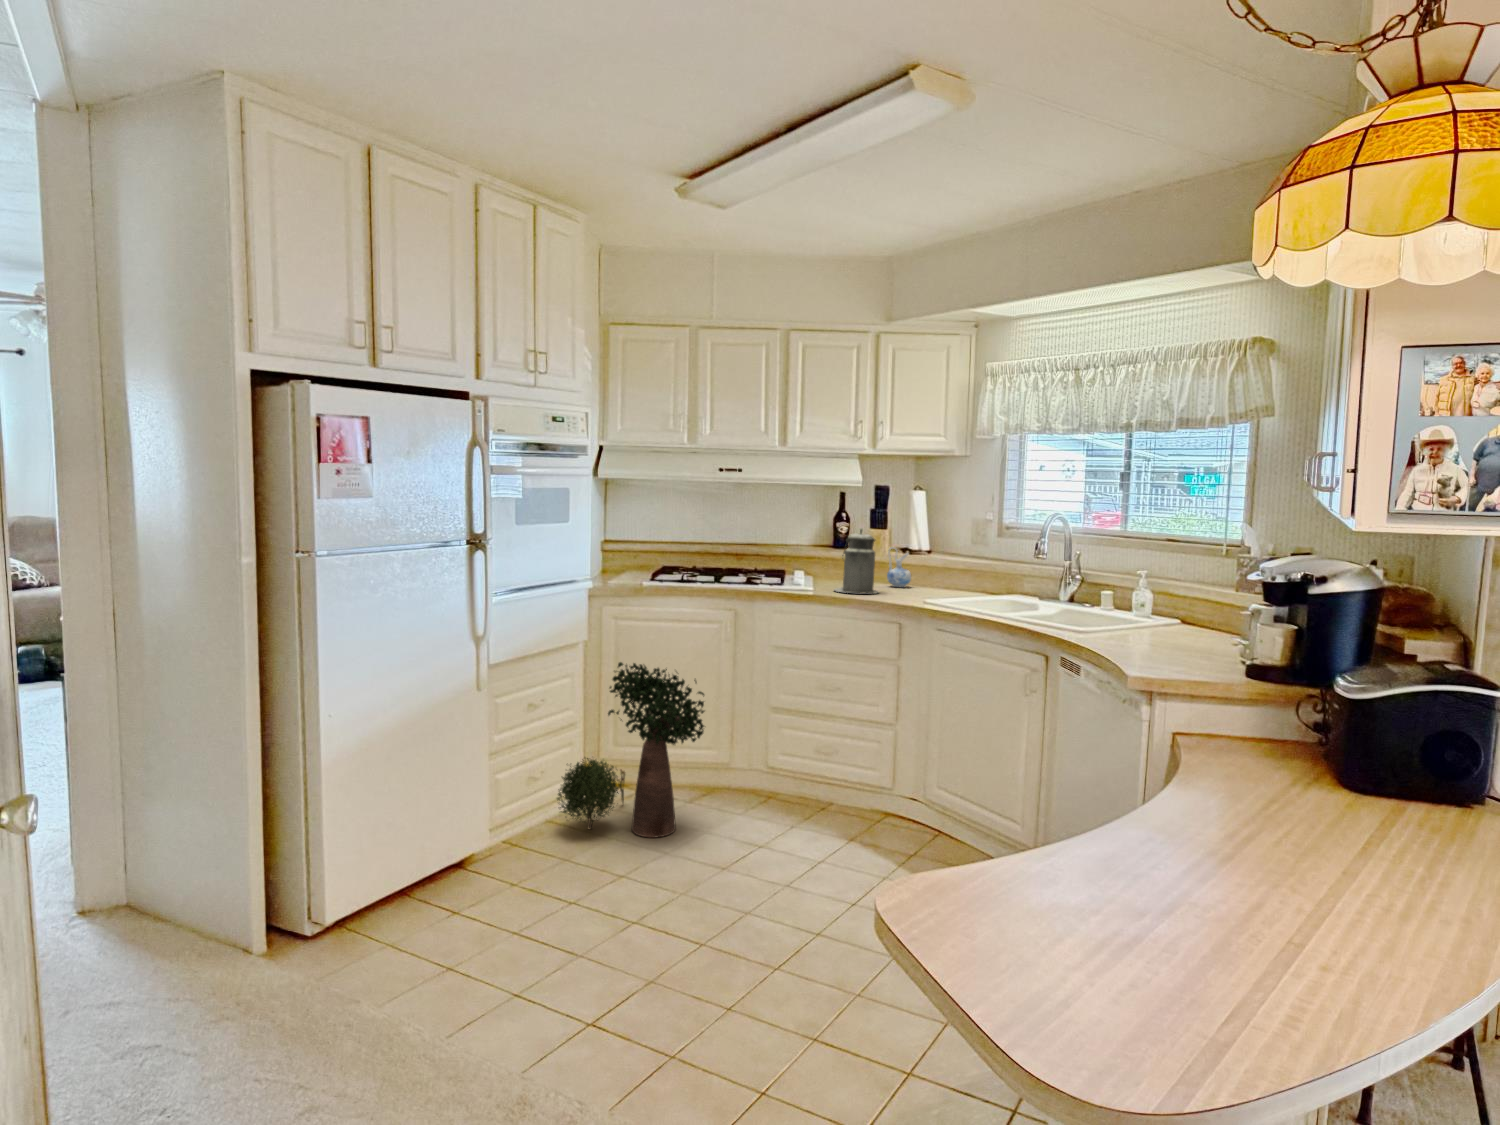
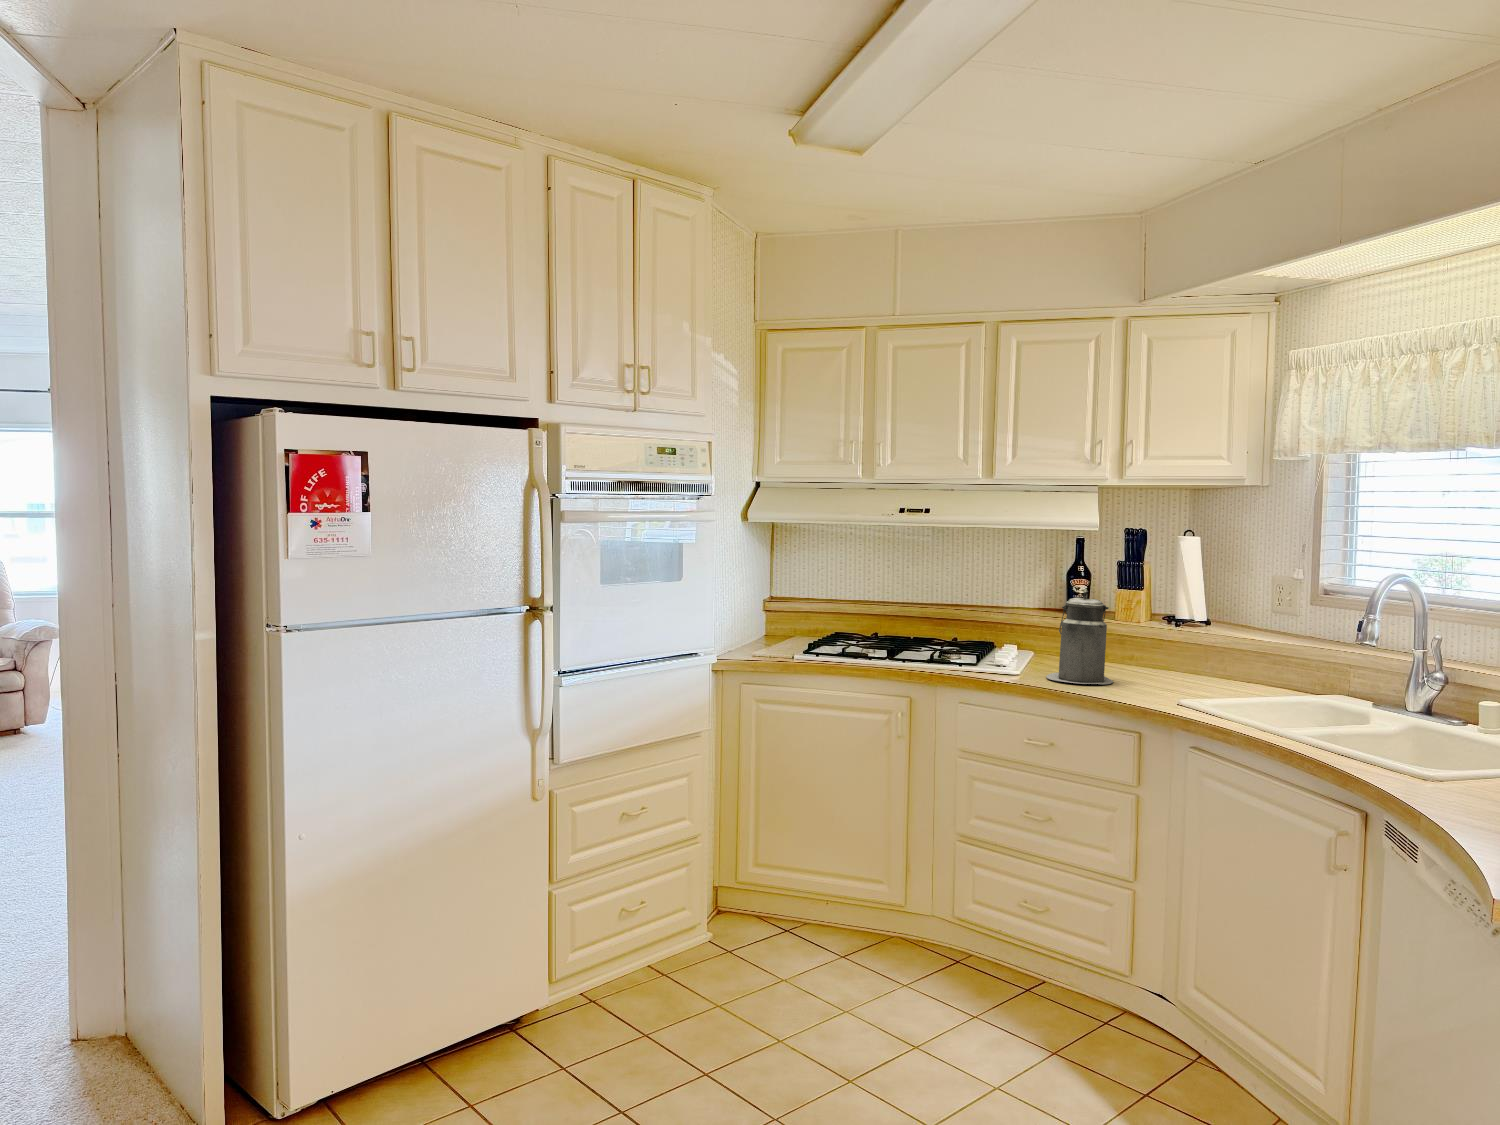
ceramic pitcher: present [887,547,911,587] -> none [1135,616,1171,675]
potted plant: present [557,662,704,838] -> none [654,762,850,1004]

